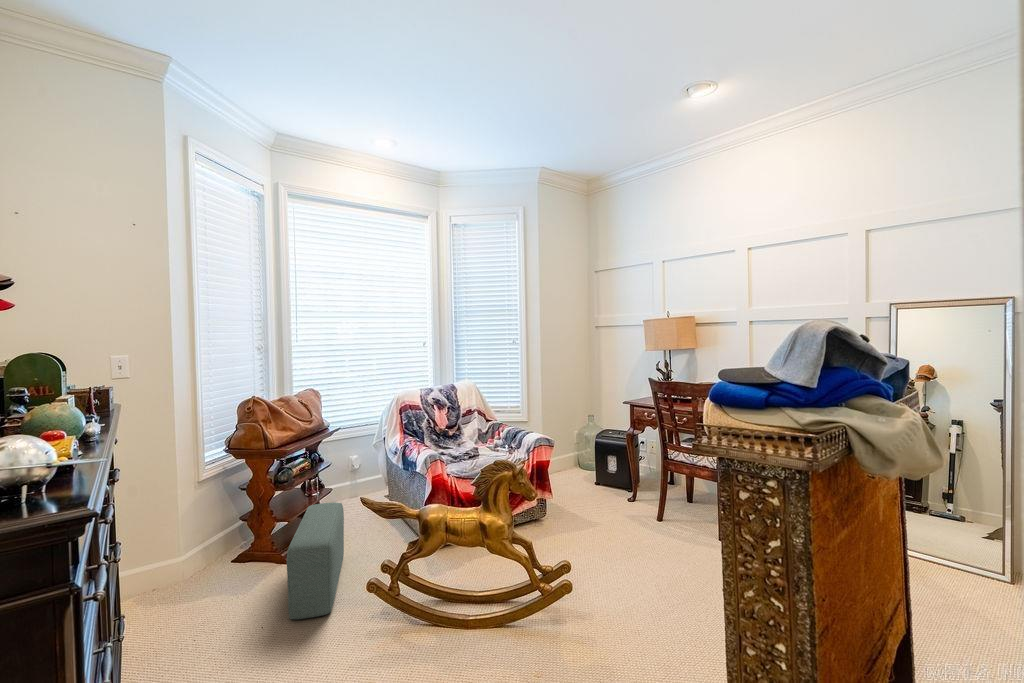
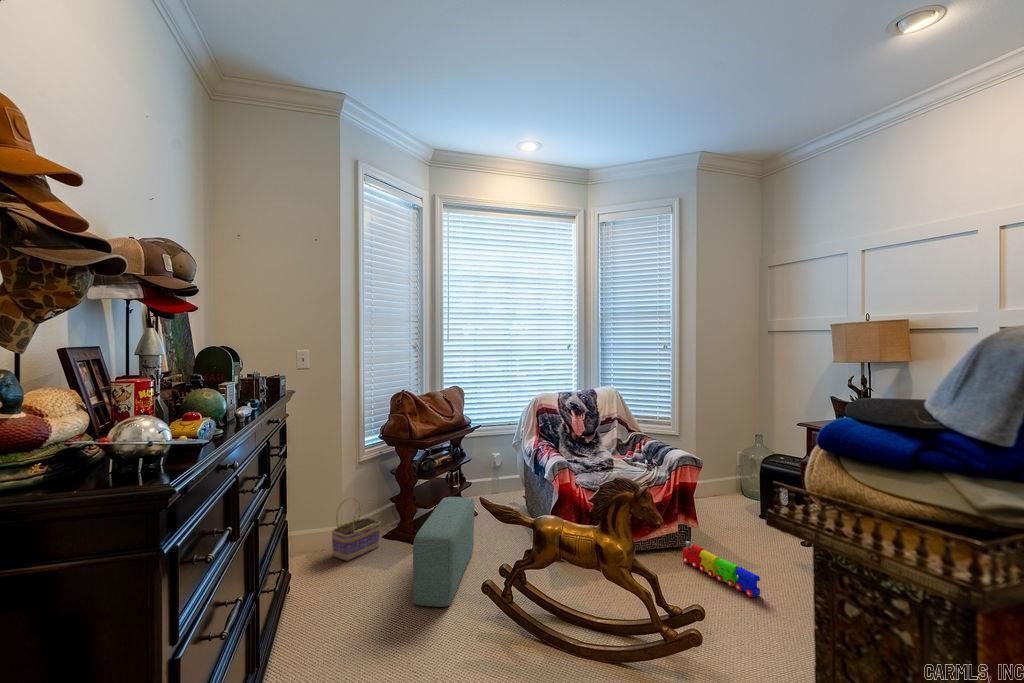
toy train: none [542,512,607,550] -> present [683,541,760,597]
basket: none [172,521,233,593] -> present [332,498,380,561]

